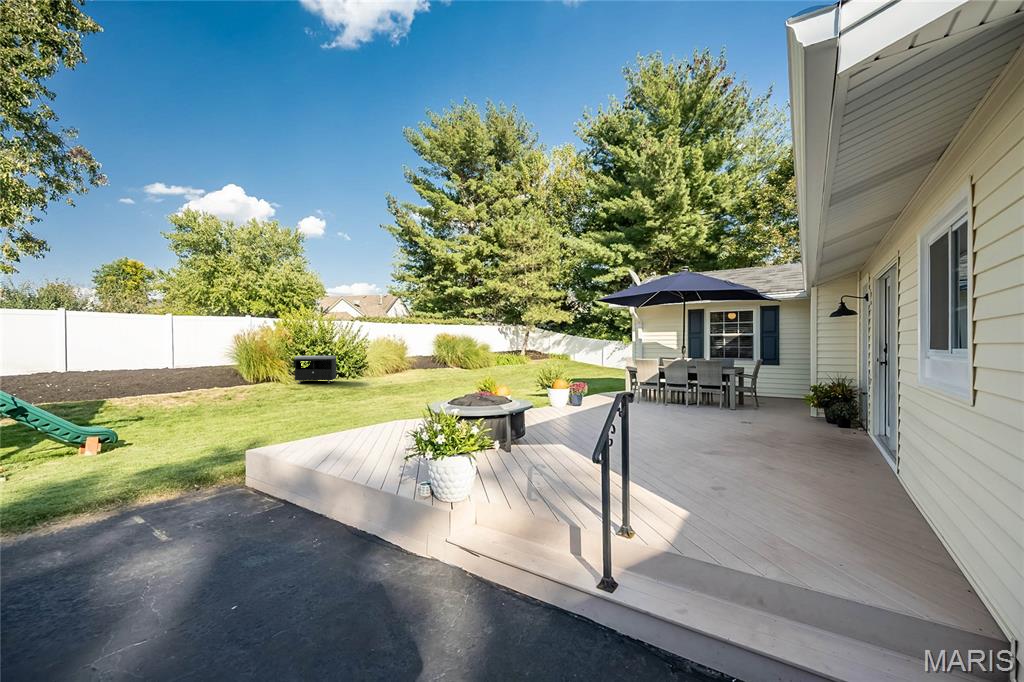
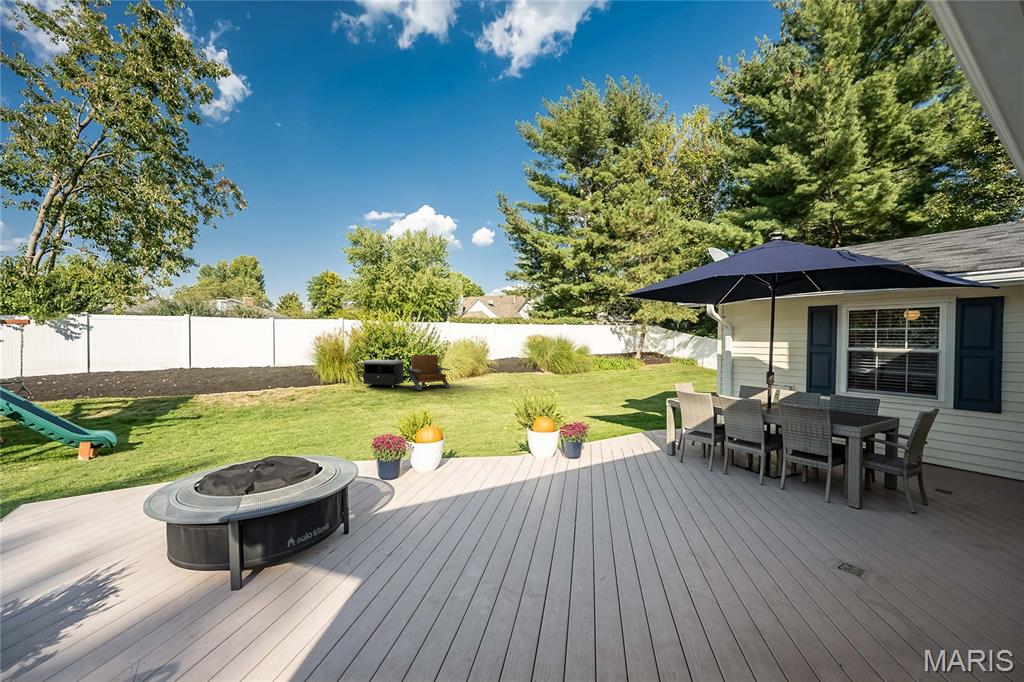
lounge chair: none [340,350,387,384] -> present [406,355,450,390]

